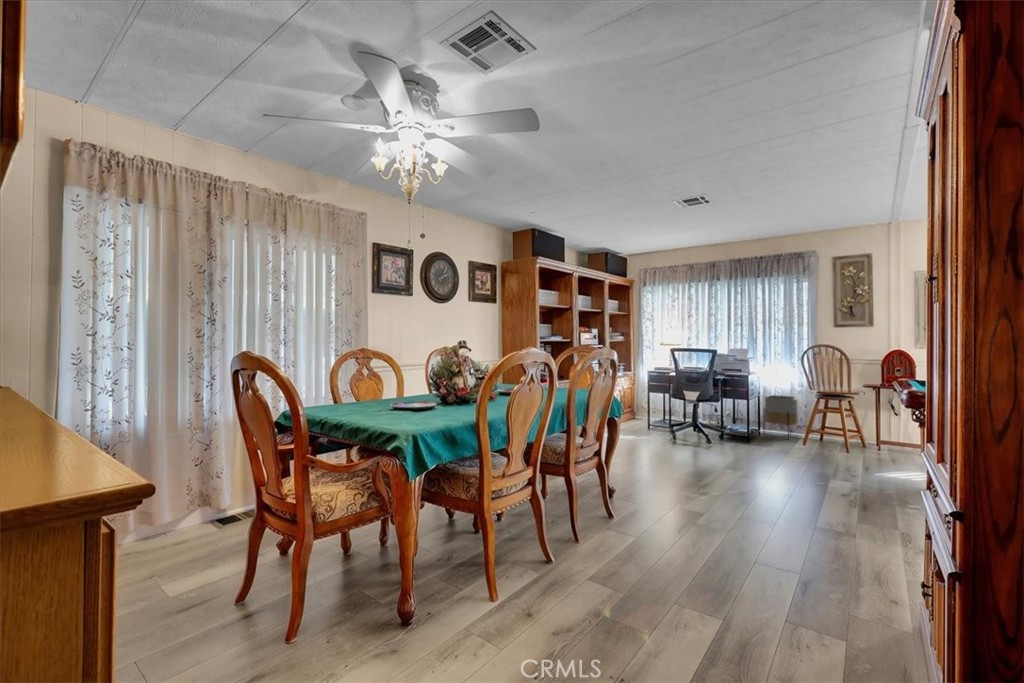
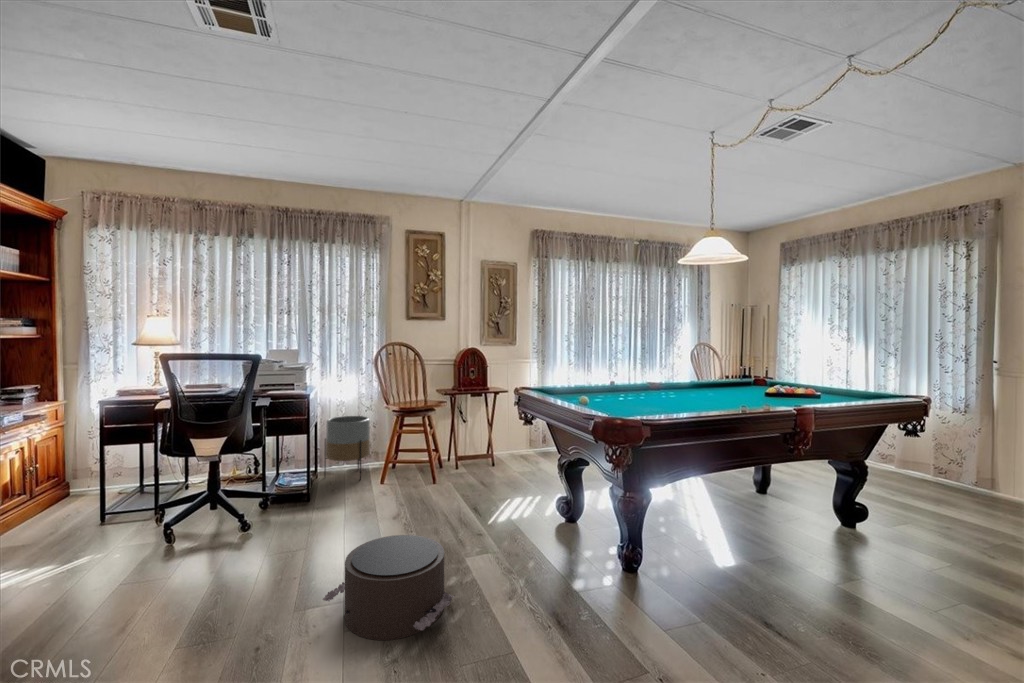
pouf: none [736,447,805,488] -> present [323,535,455,640]

